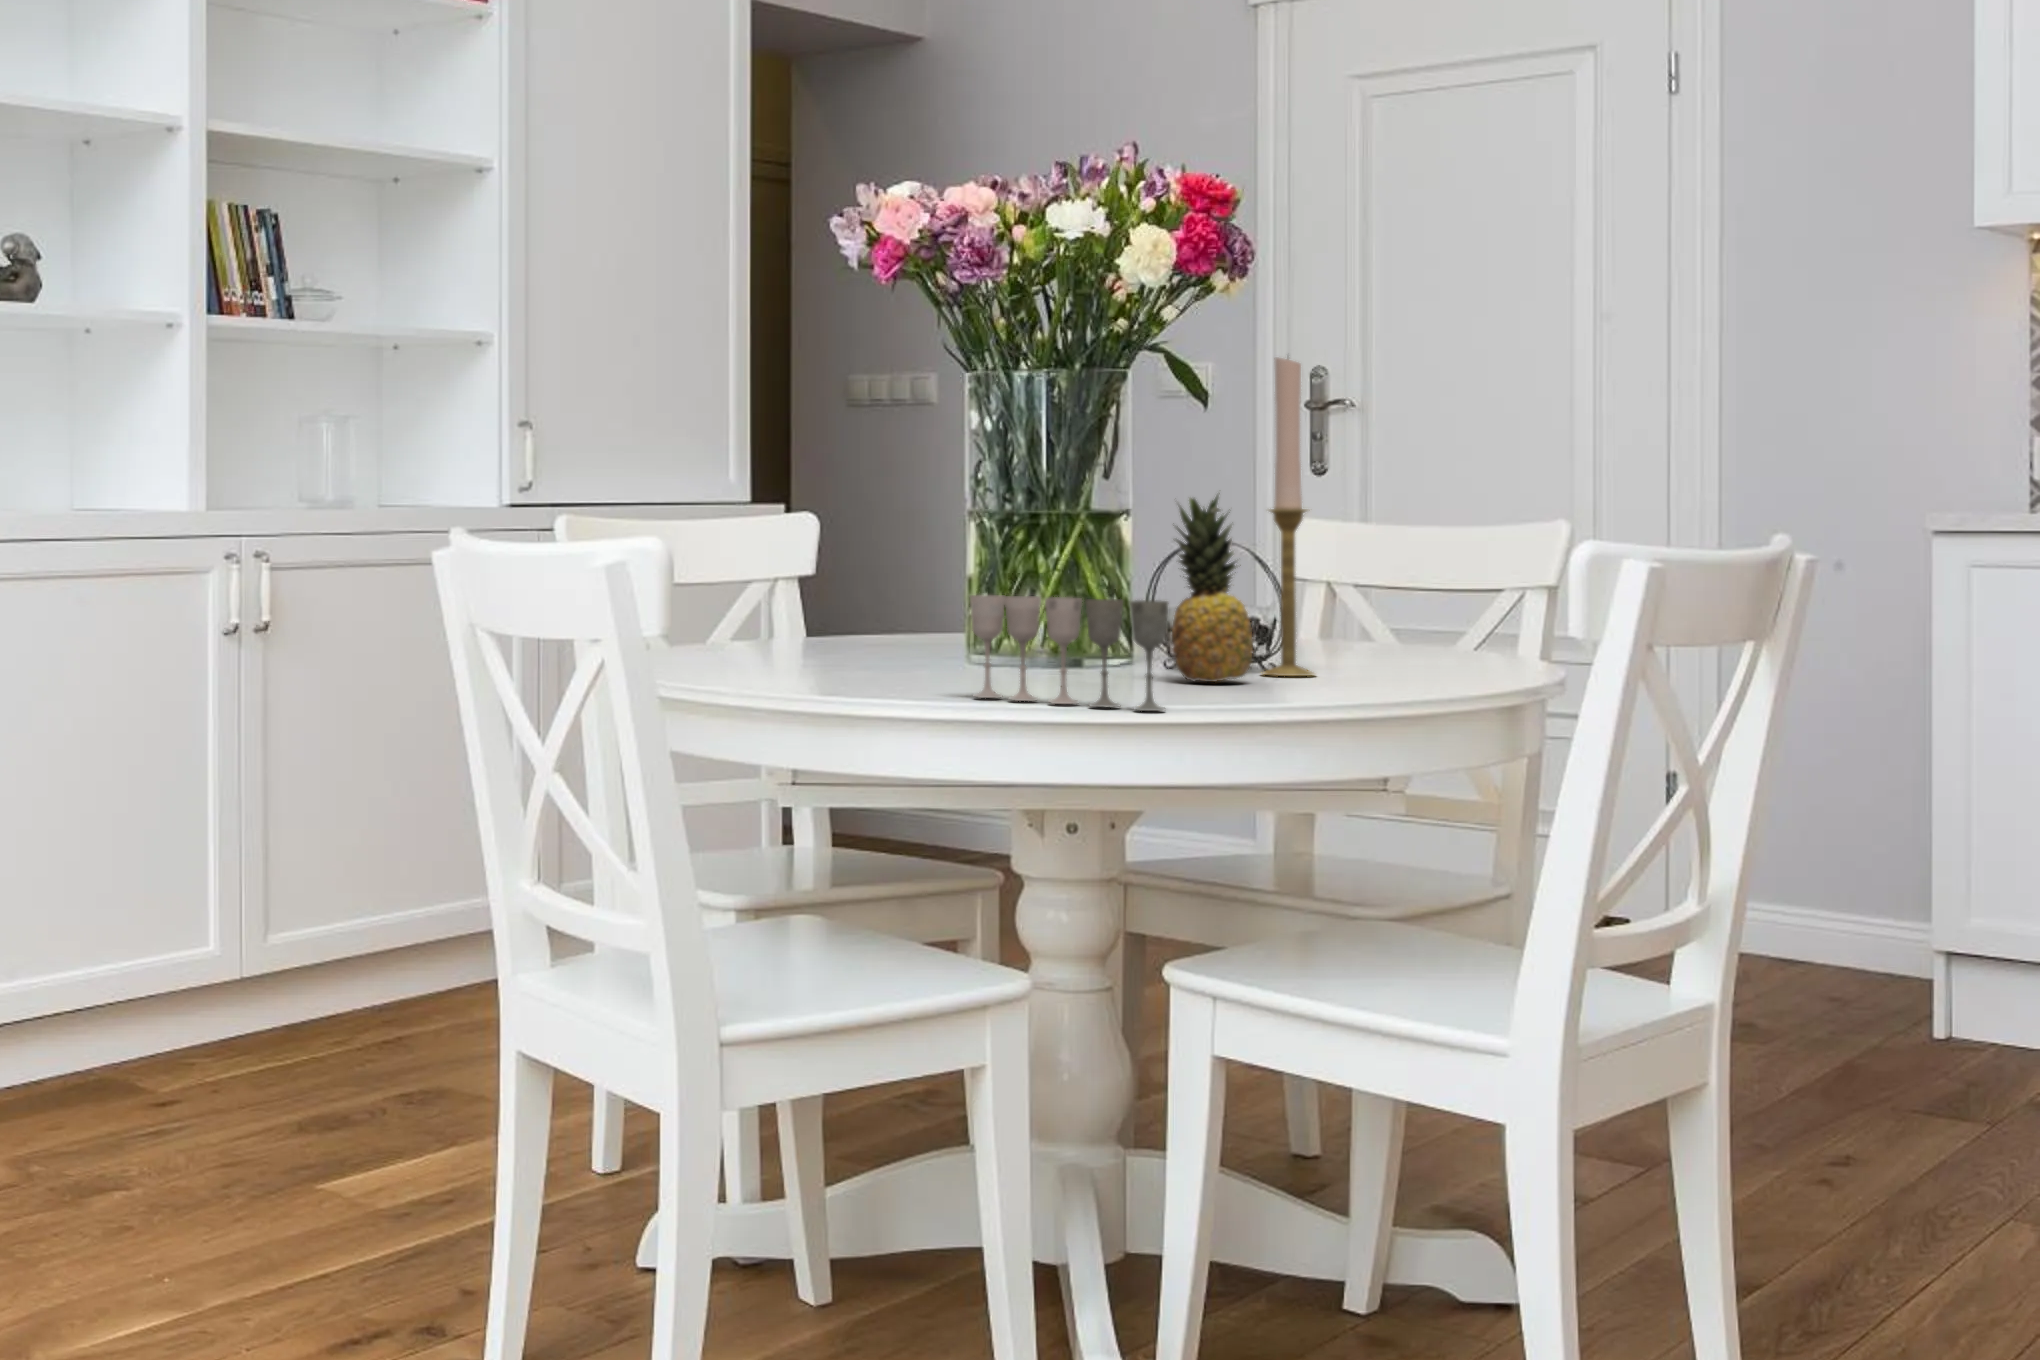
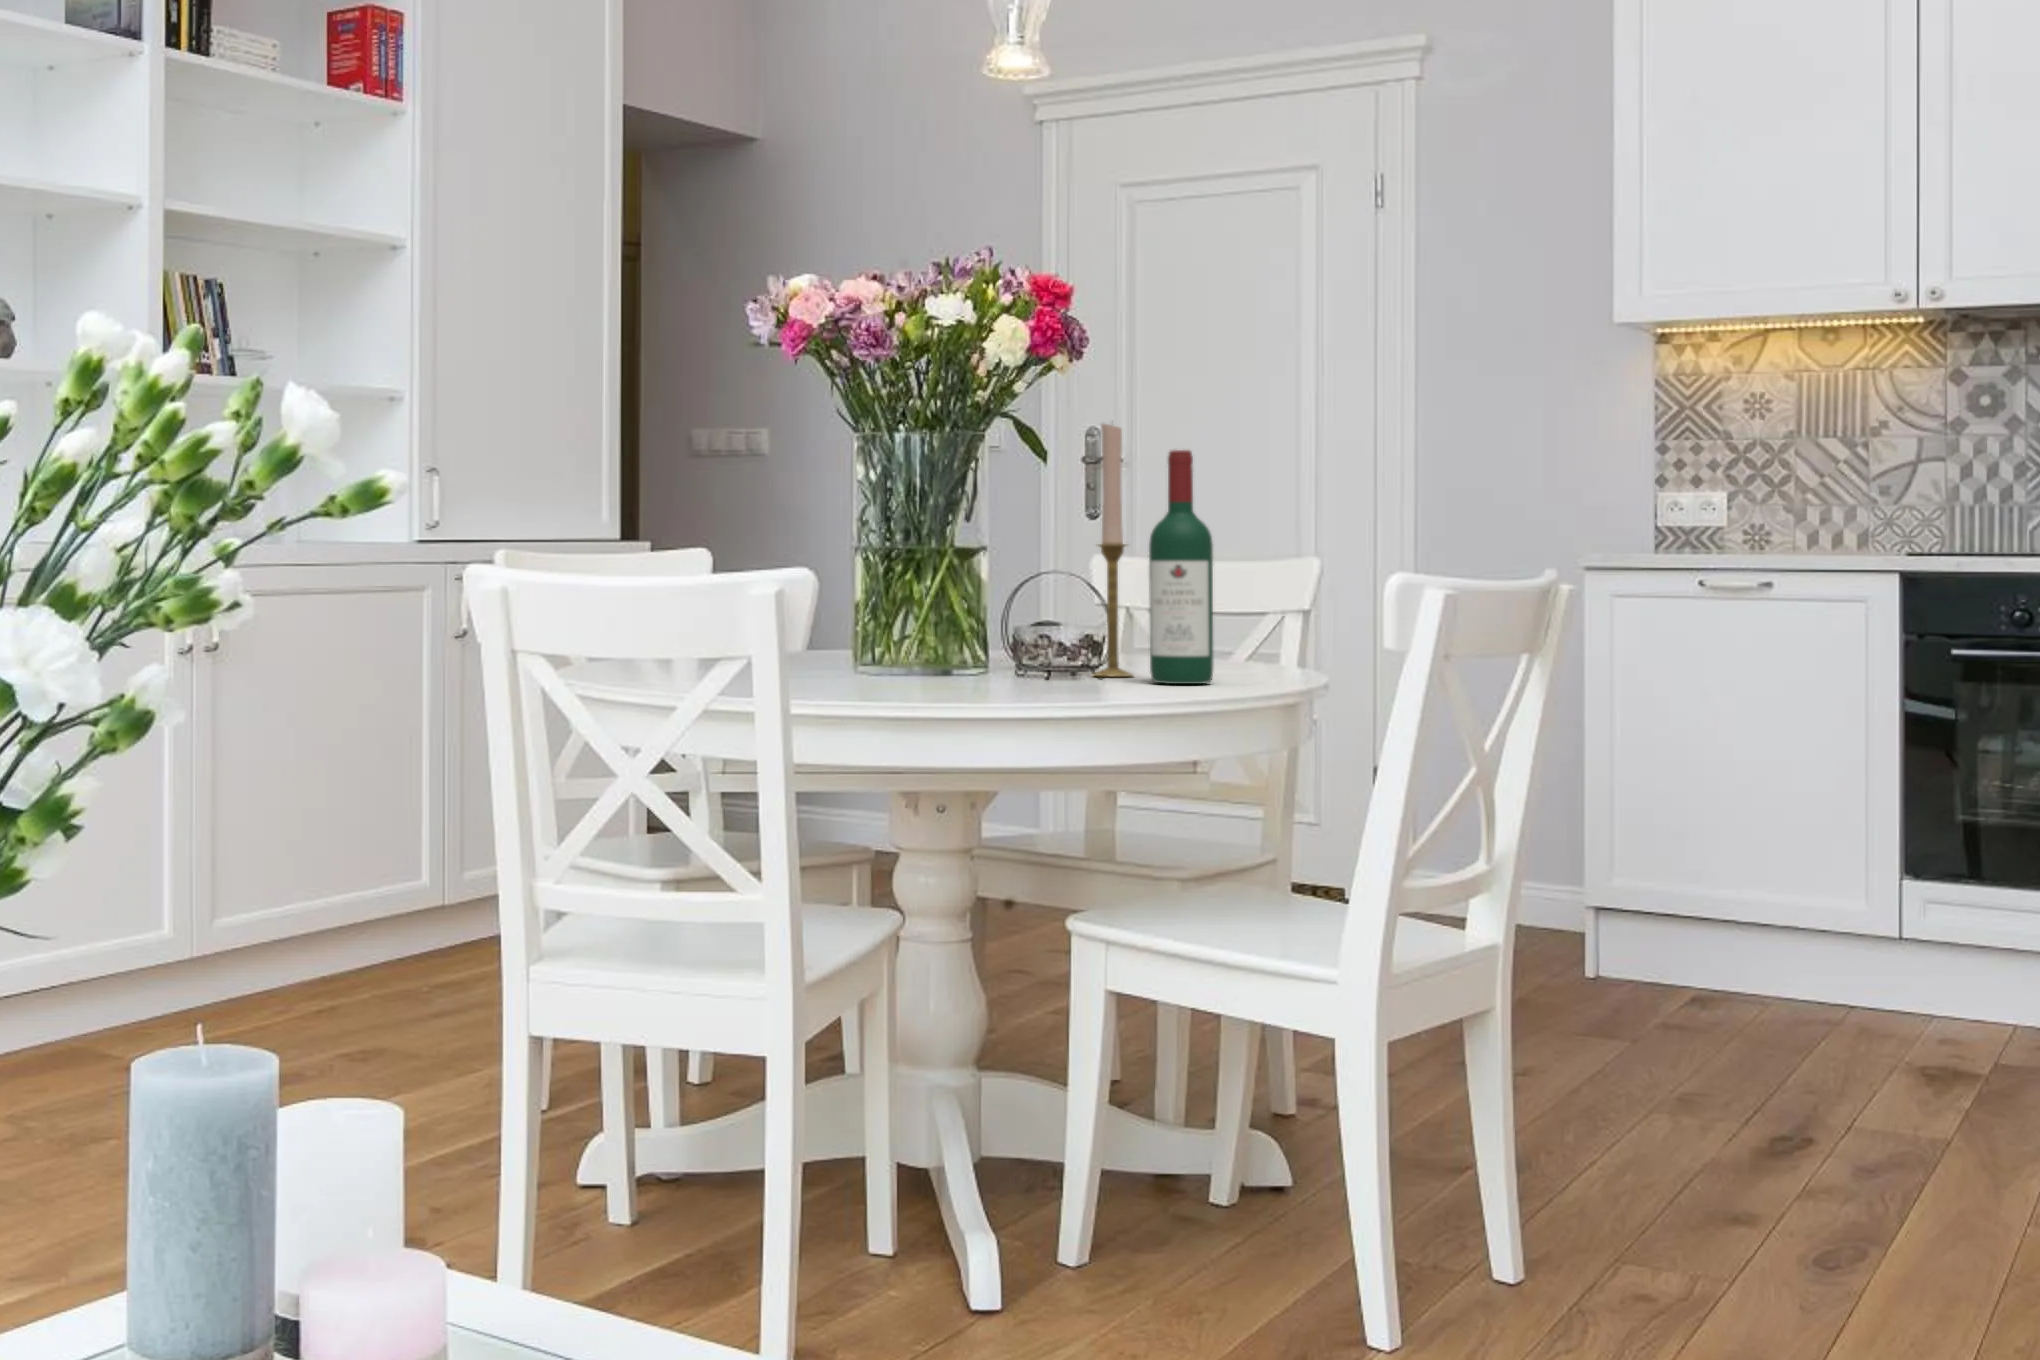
wine bottle: none [1332,390,1416,689] -> present [1149,450,1213,684]
fruit: present [1172,493,1253,682] -> none [1026,528,1088,681]
wine glass: present [970,595,1169,711] -> none [877,610,1036,698]

